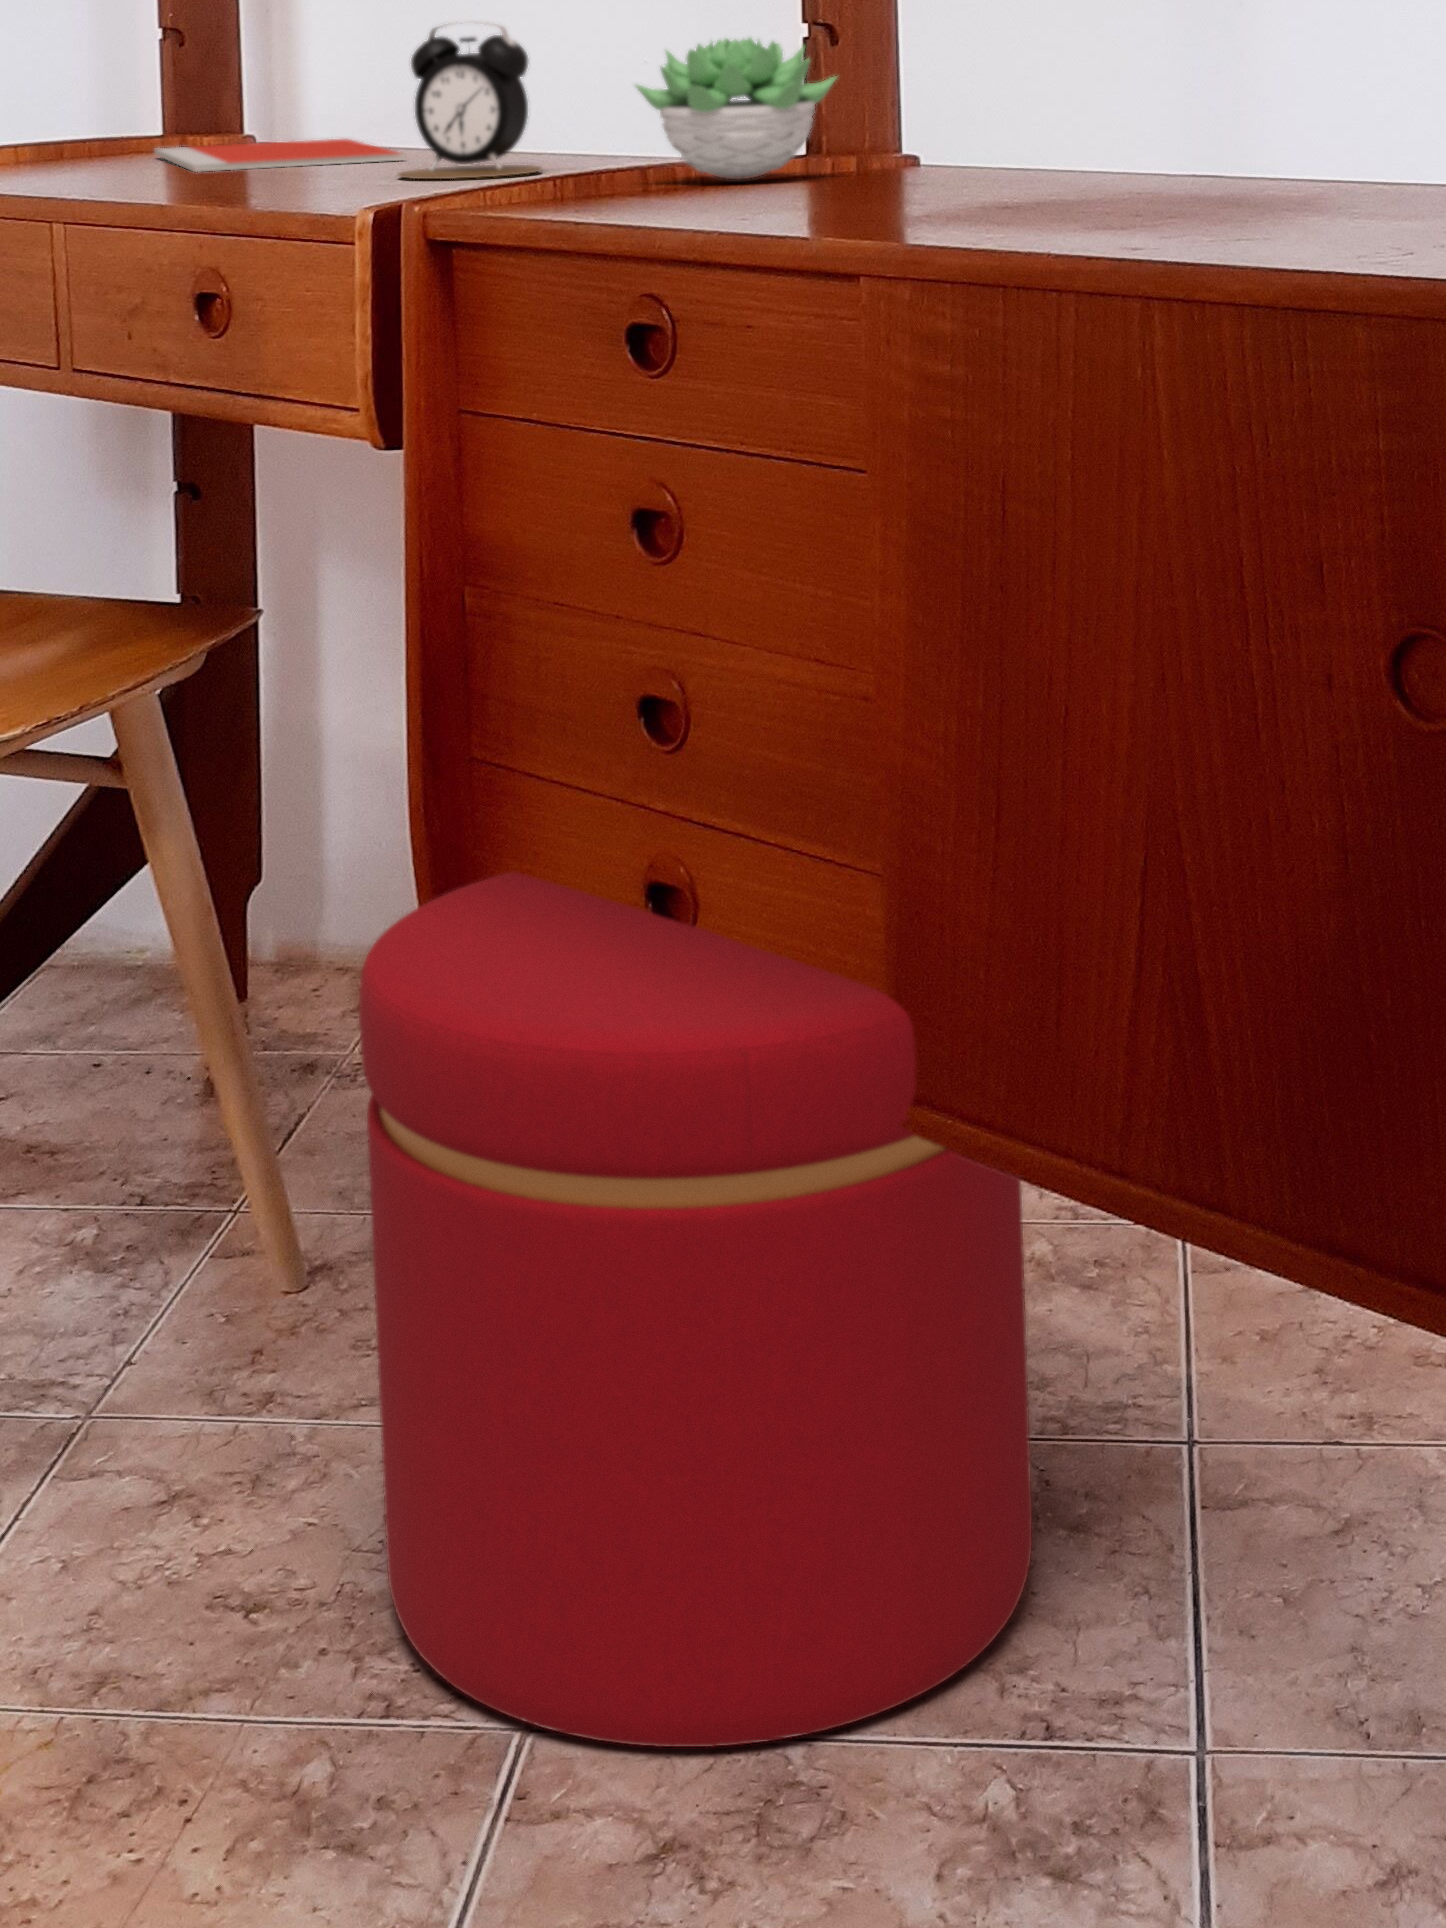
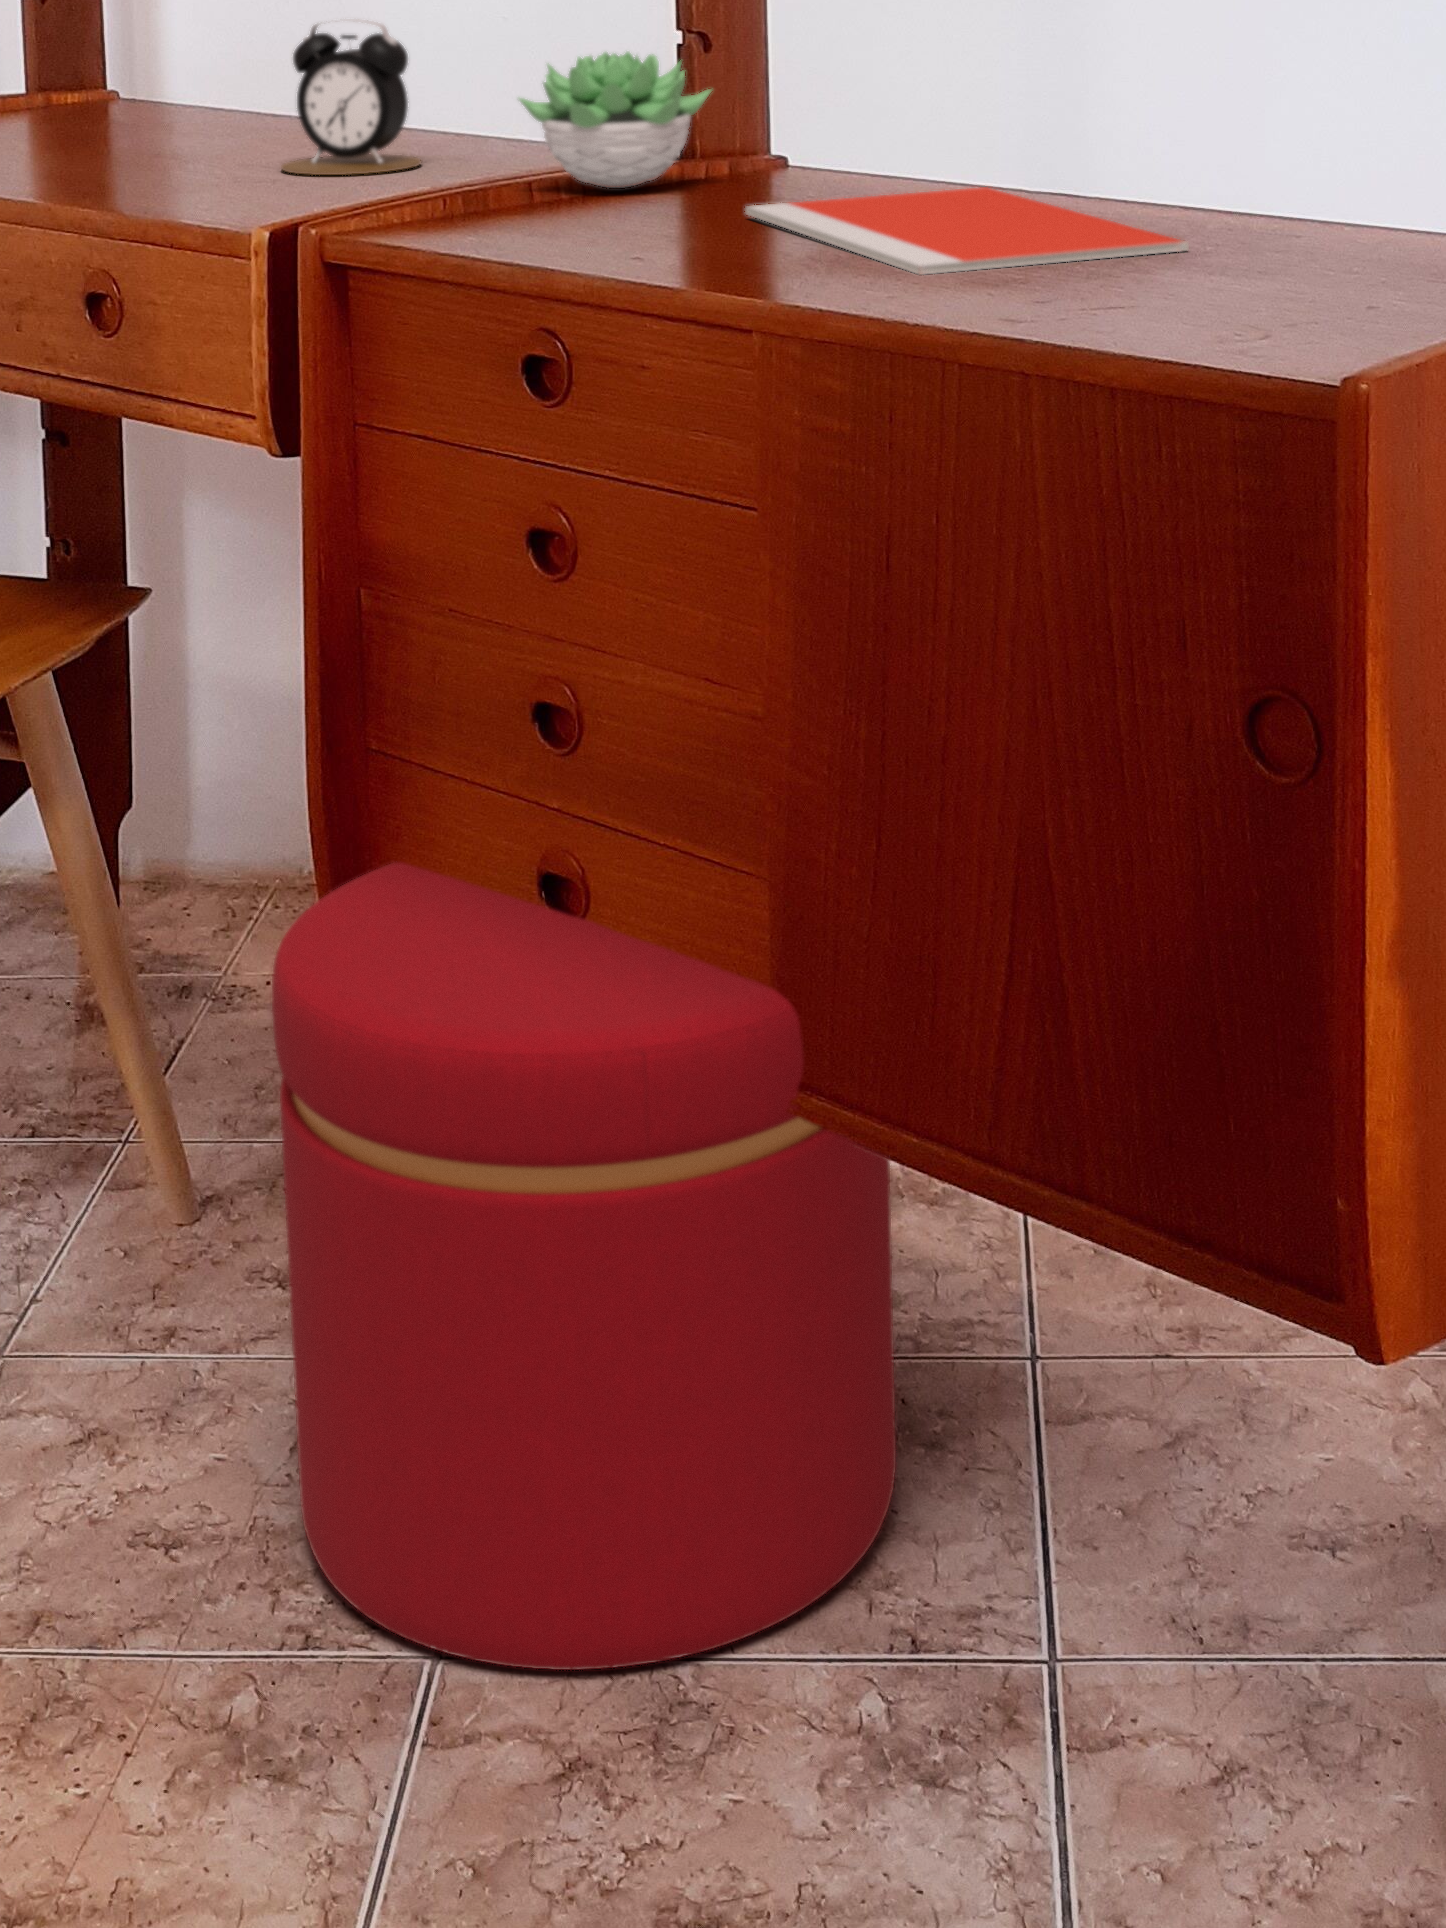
notebook: present [154,139,406,172] -> present [745,187,1189,275]

